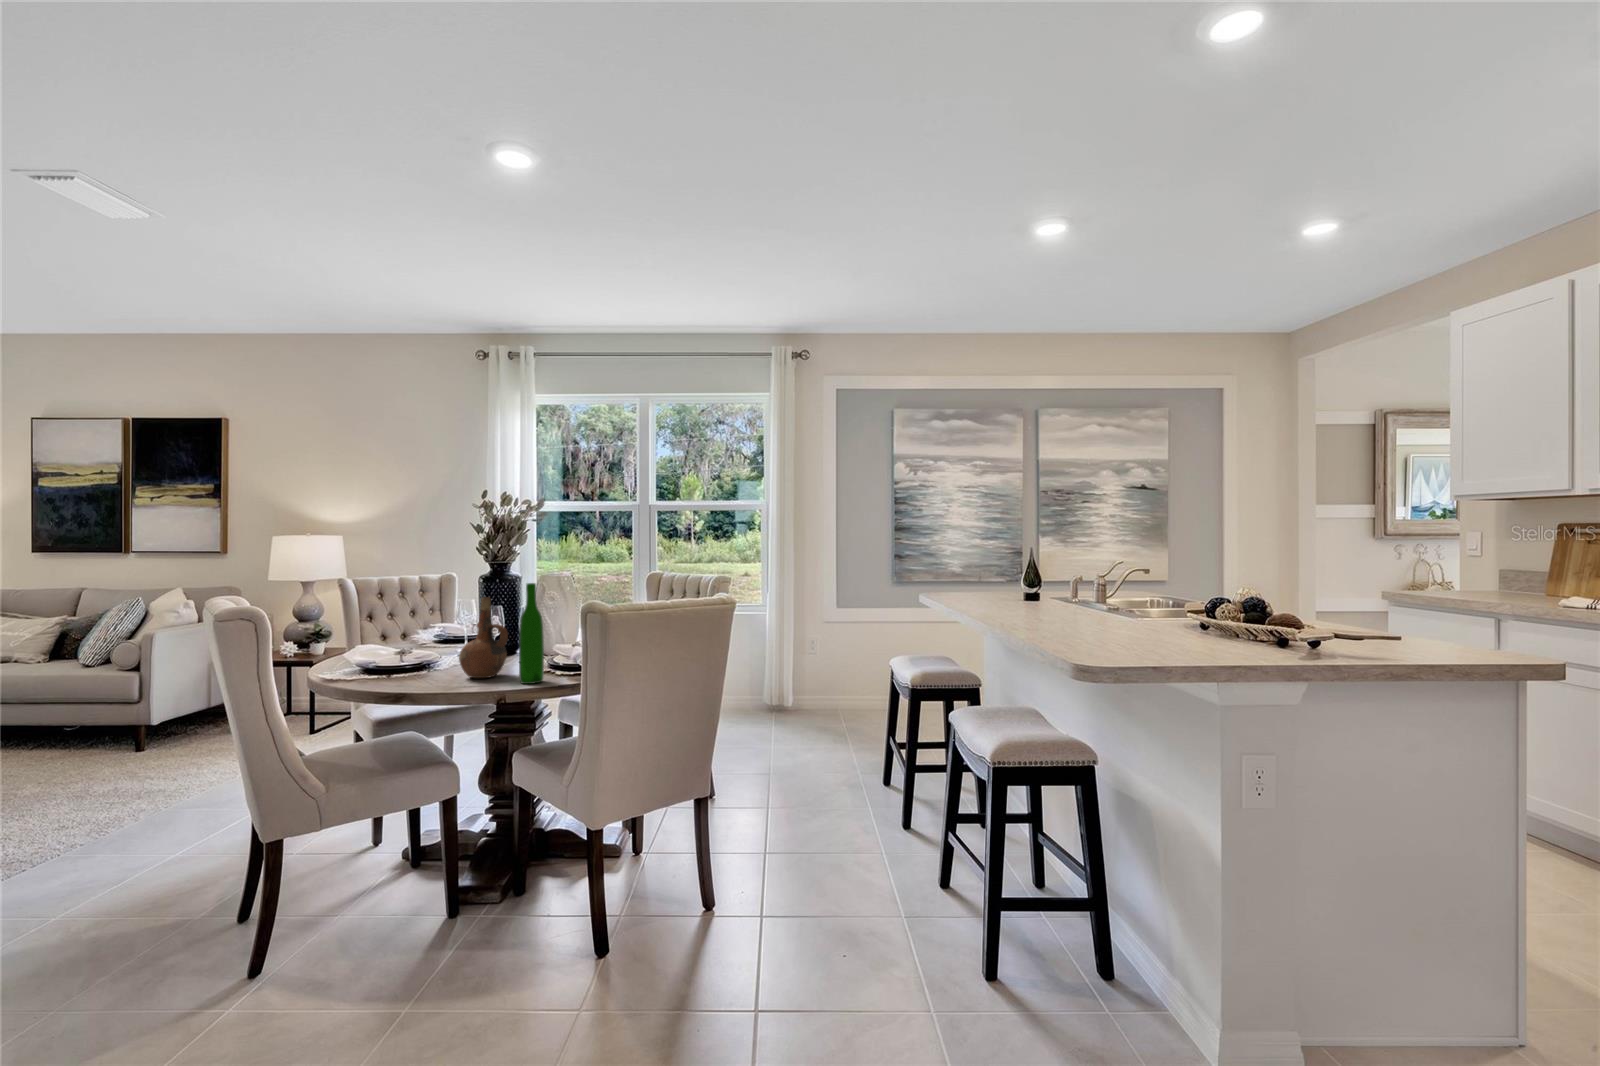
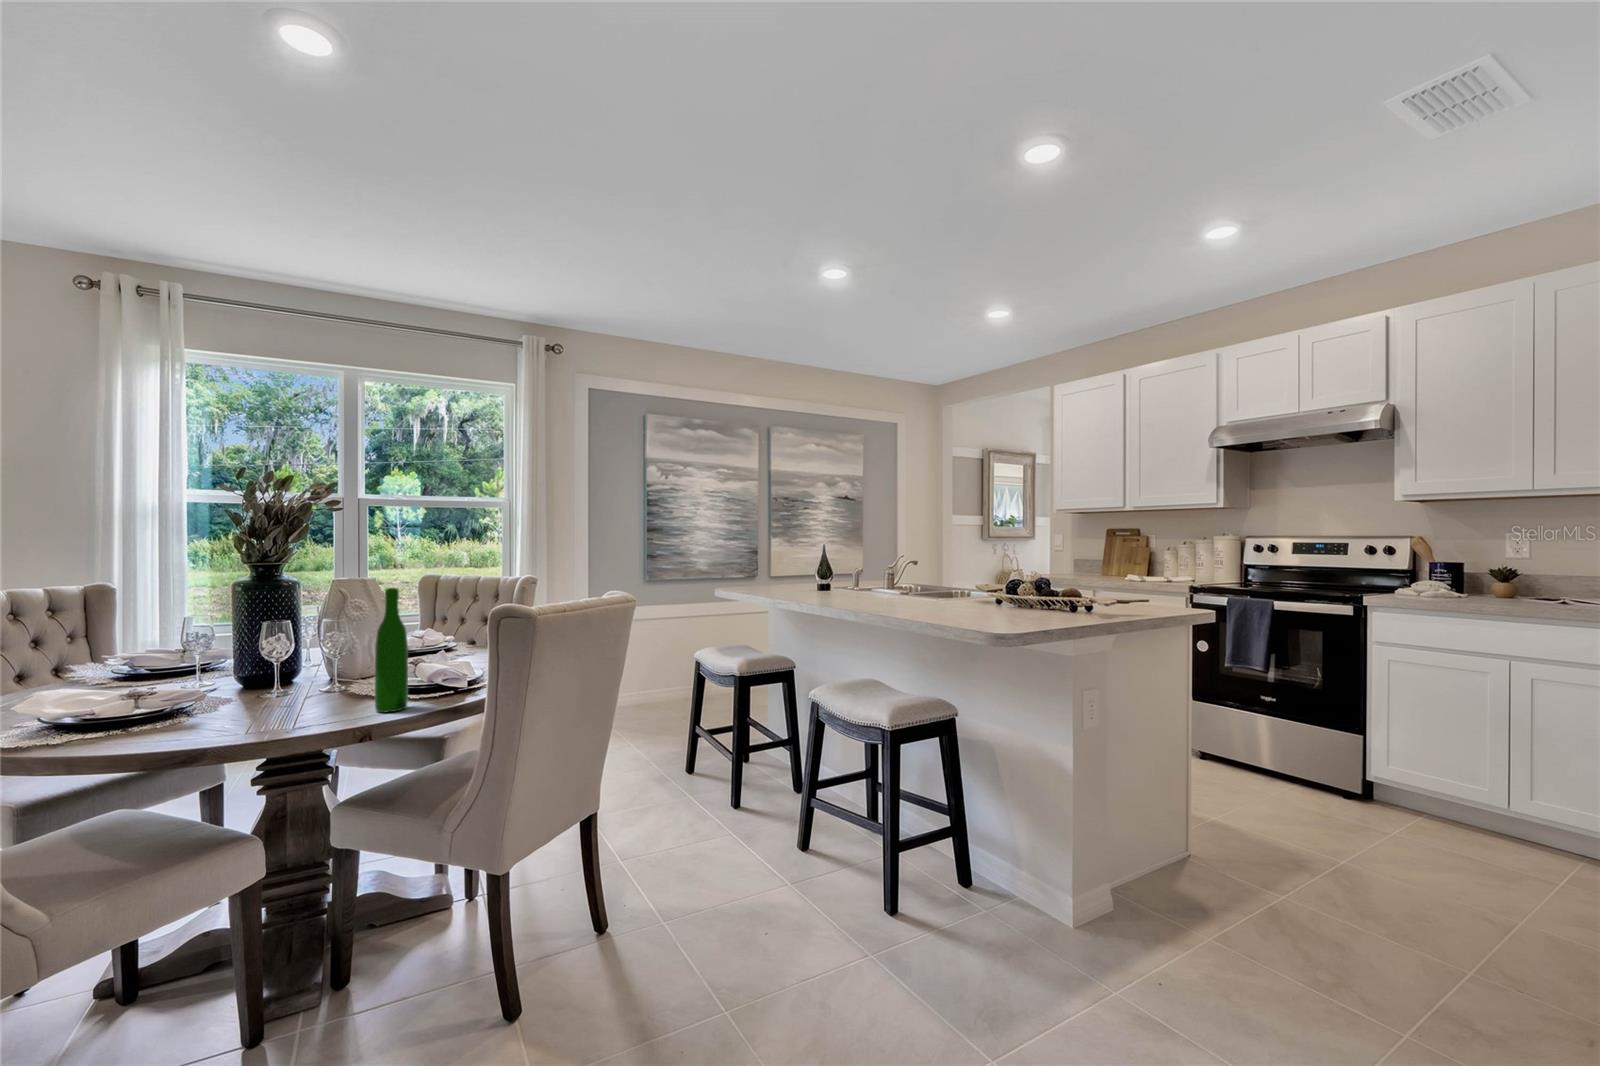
ceramic pitcher: present [459,597,508,678] -> none [270,609,344,714]

